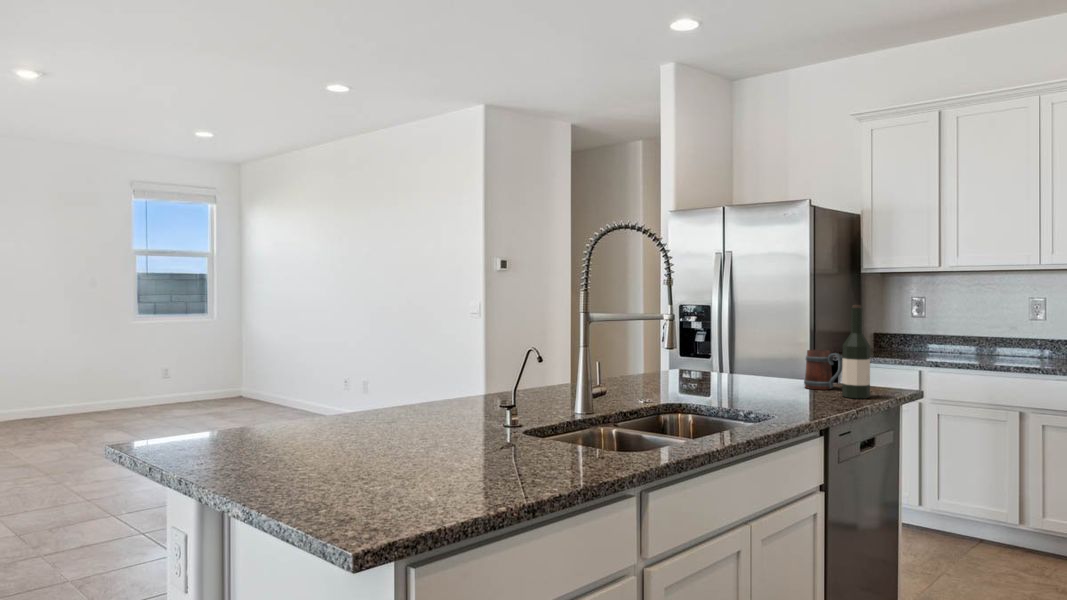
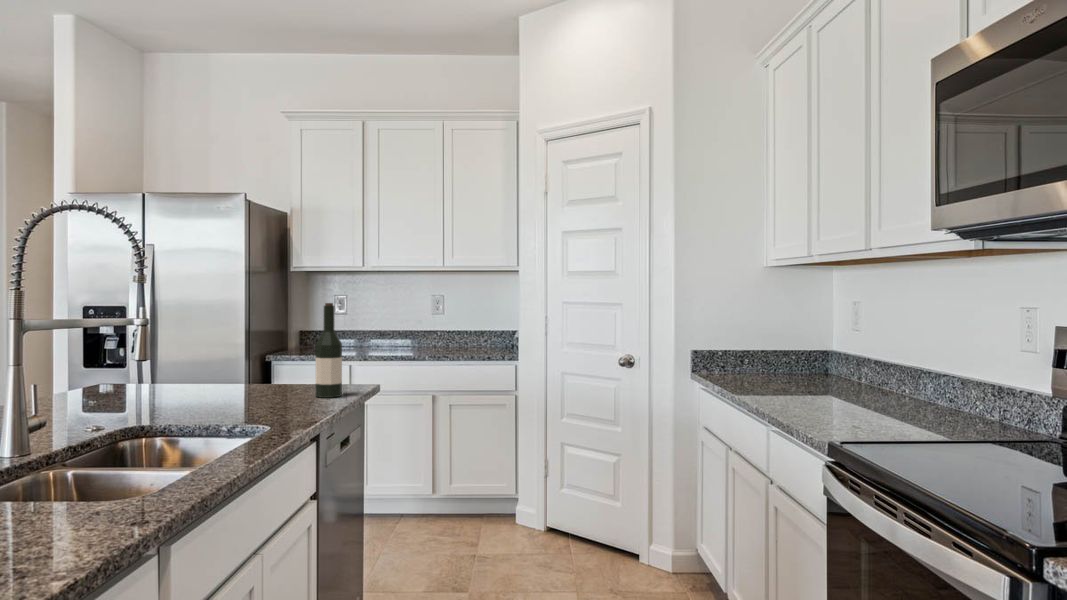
mug: present [804,350,843,390] -> none [270,351,311,392]

